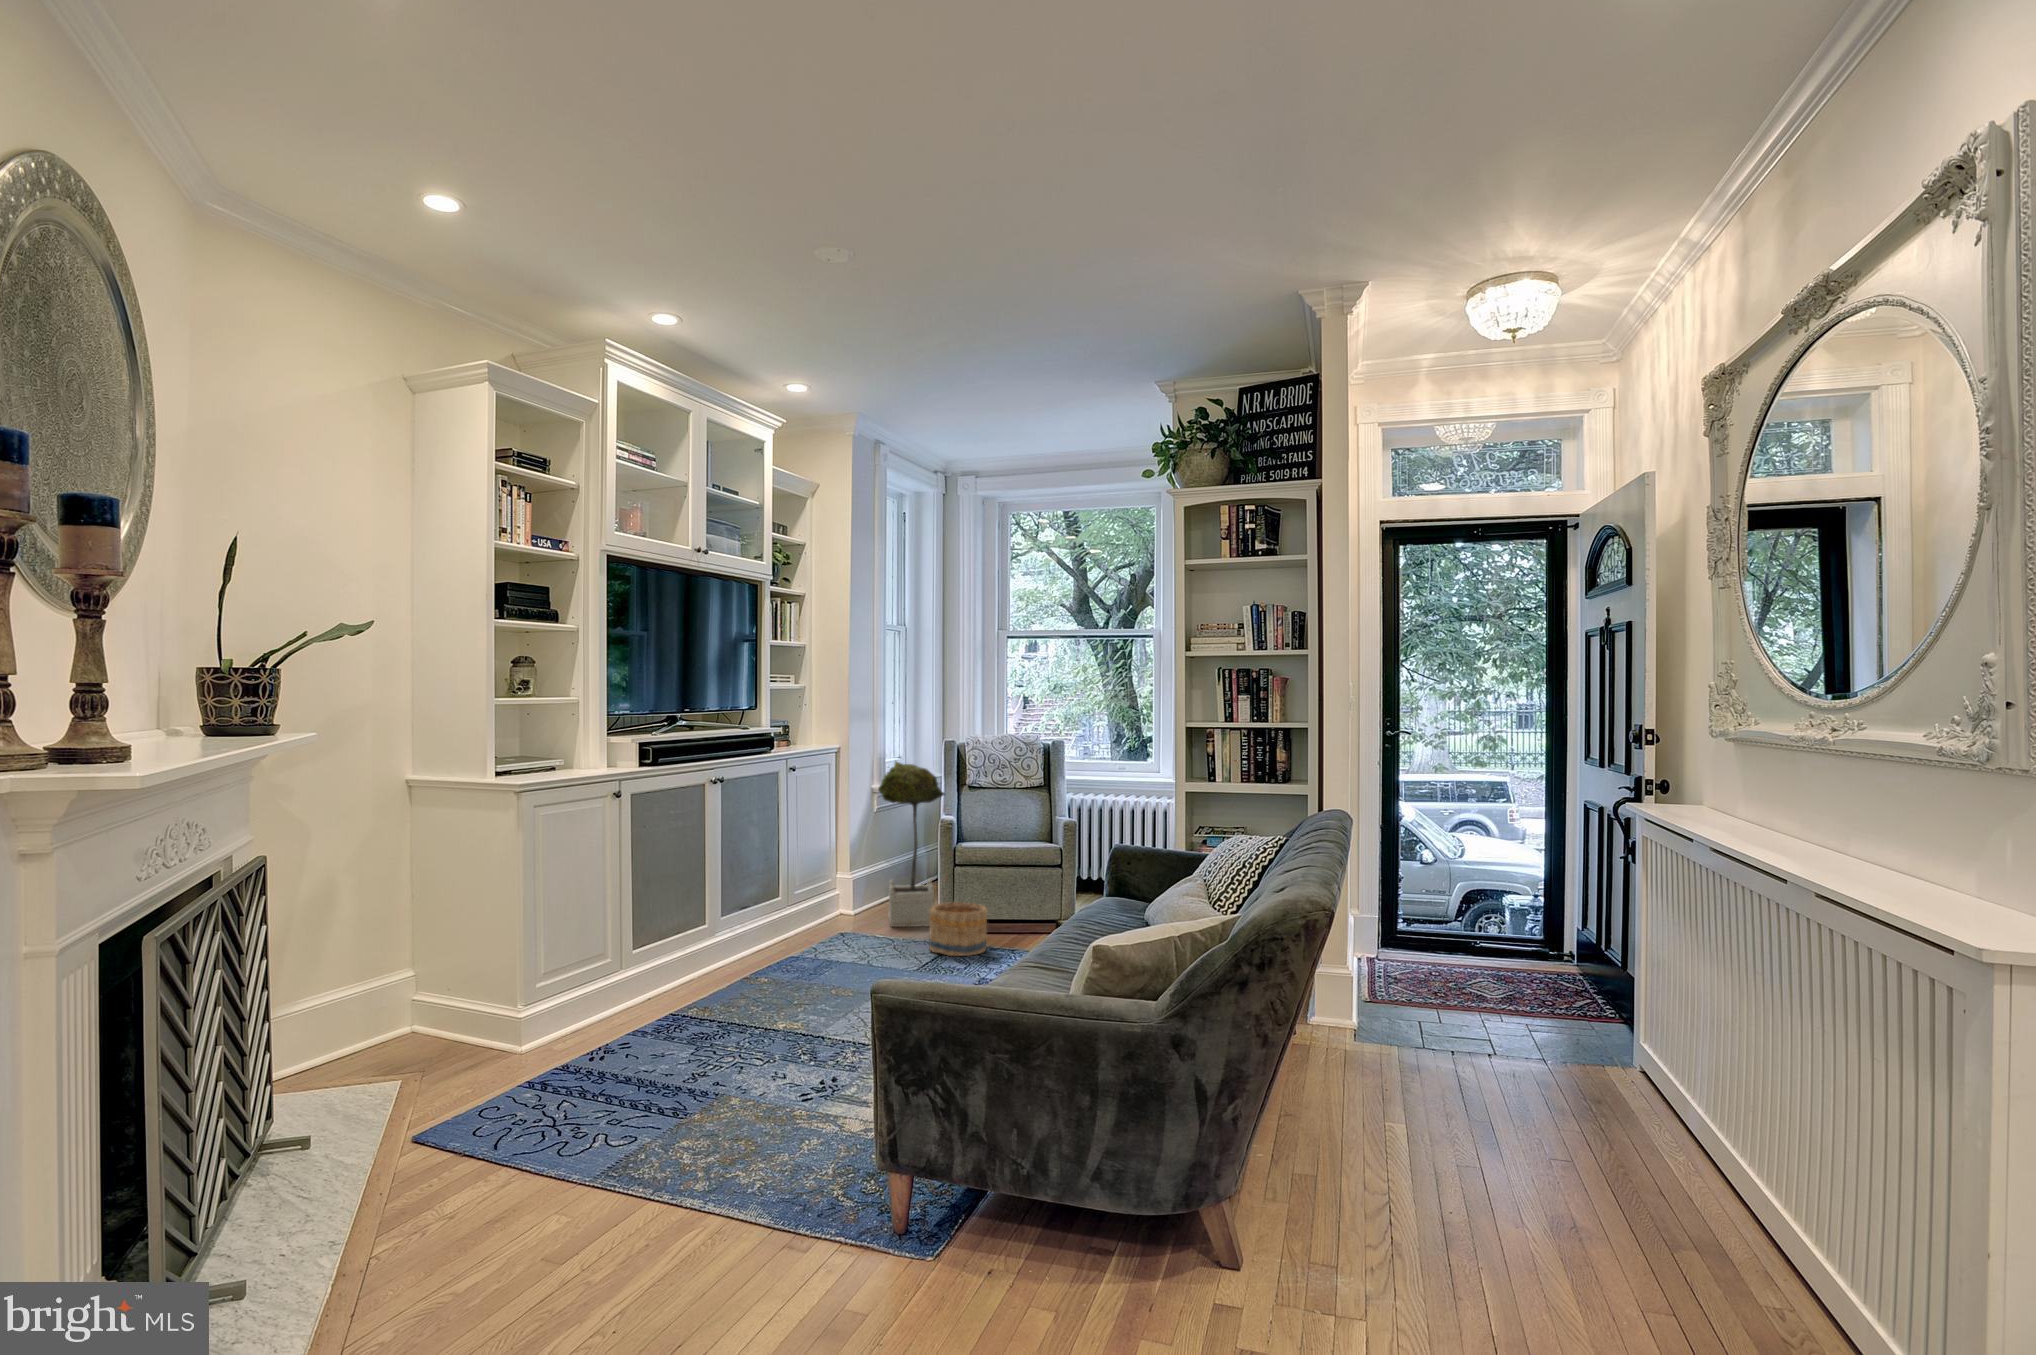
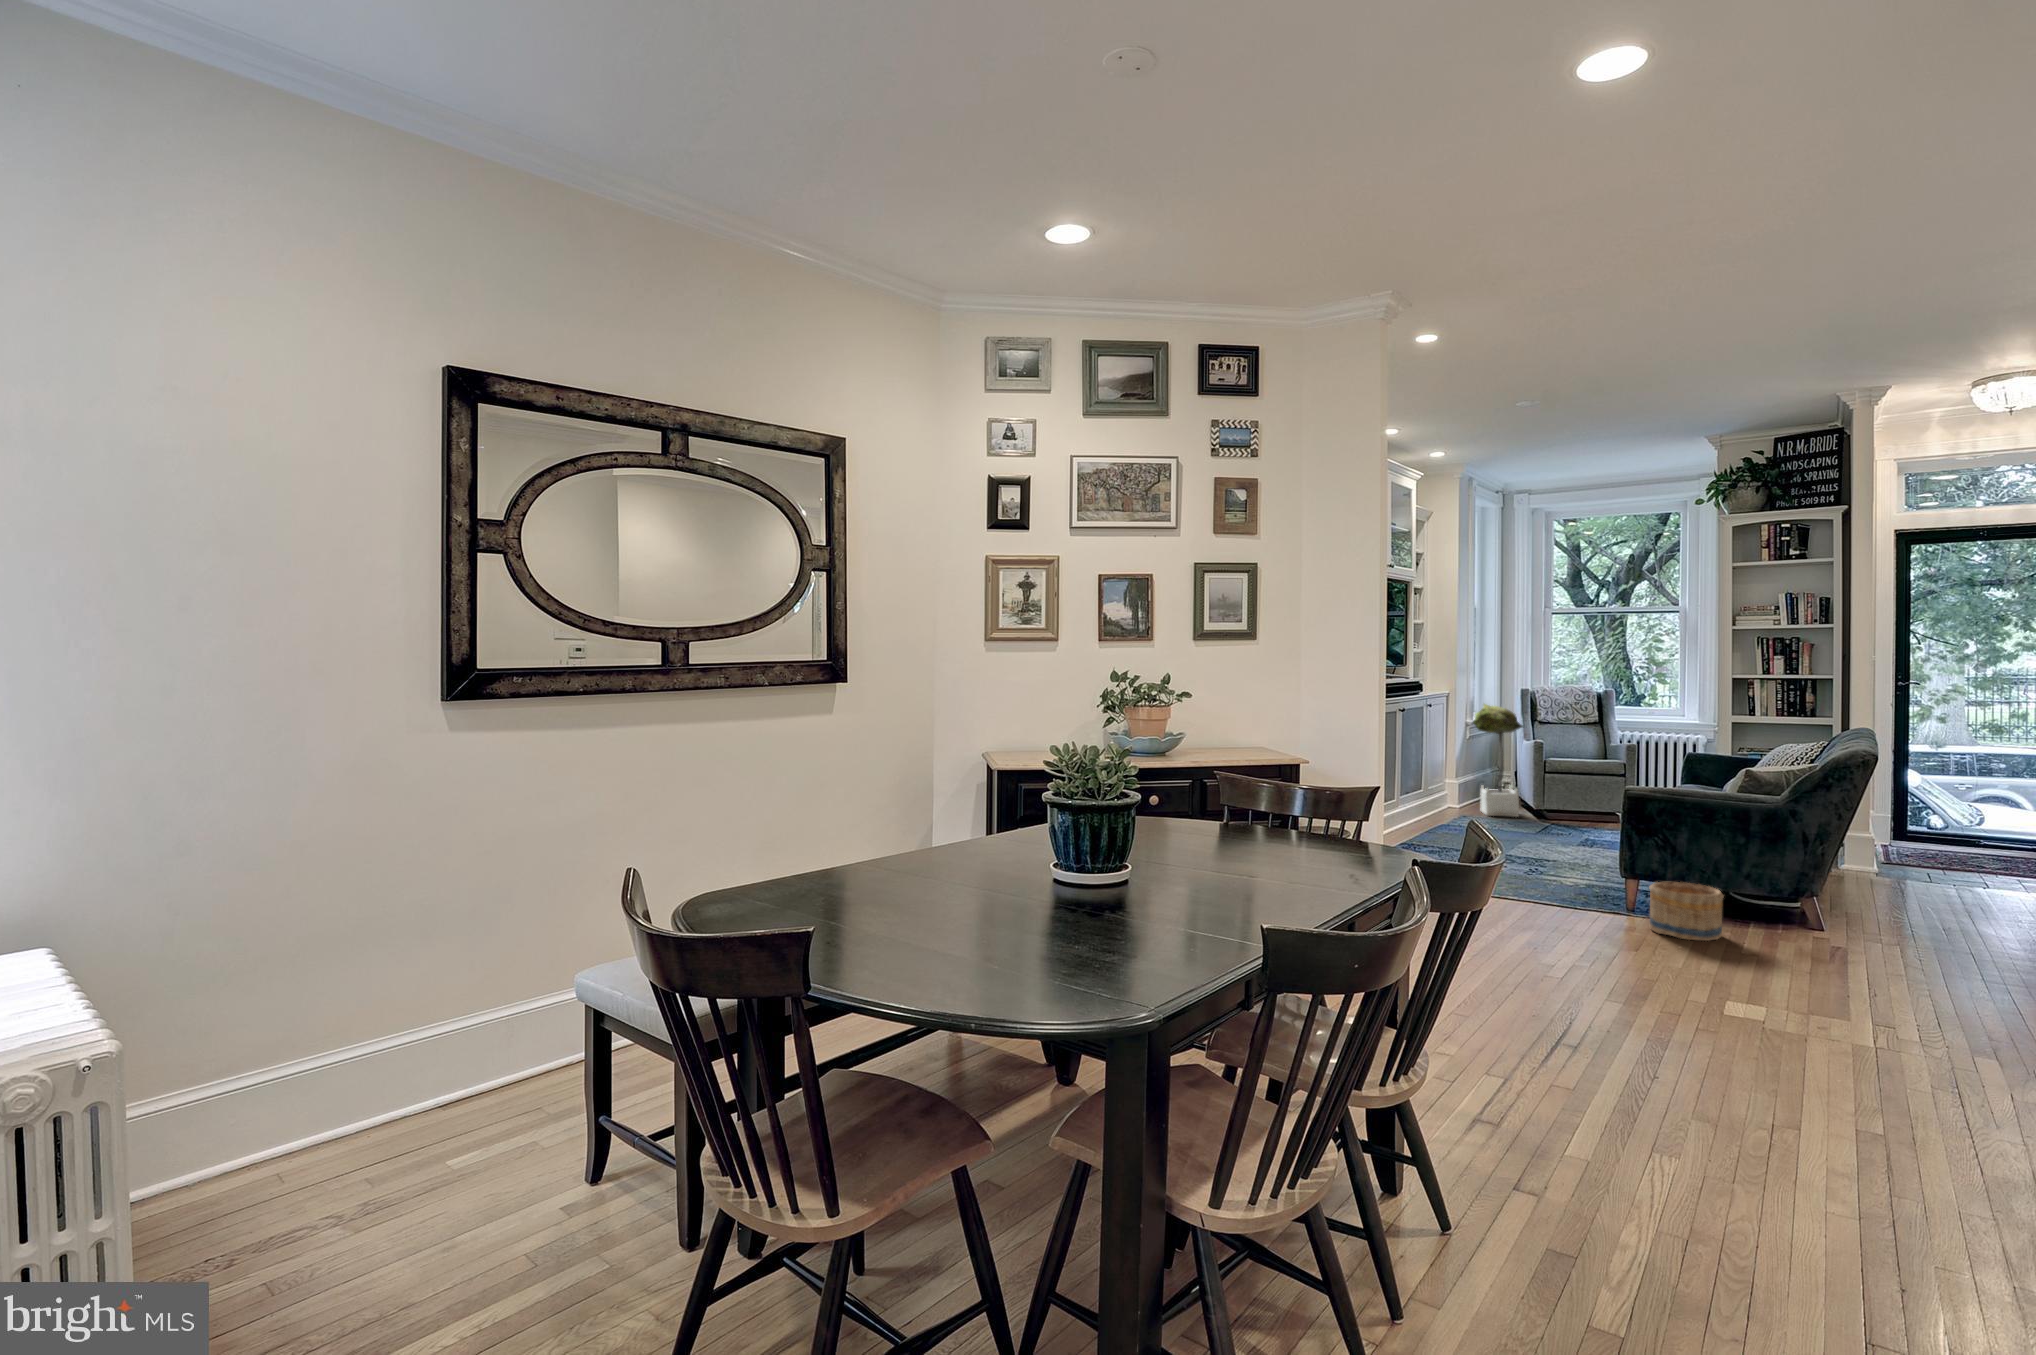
basket: present [929,902,988,956] -> present [1649,882,1724,941]

